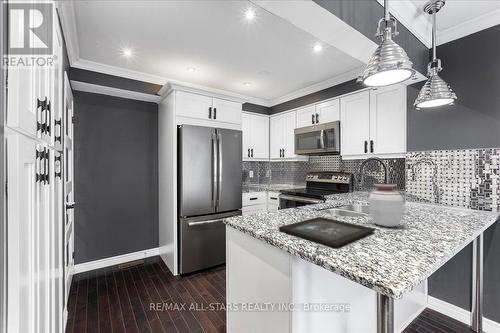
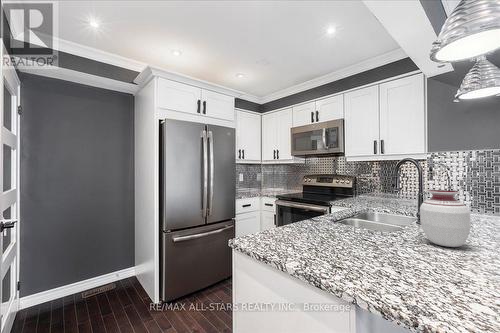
tray: present [279,217,375,247] -> none [317,234,446,293]

